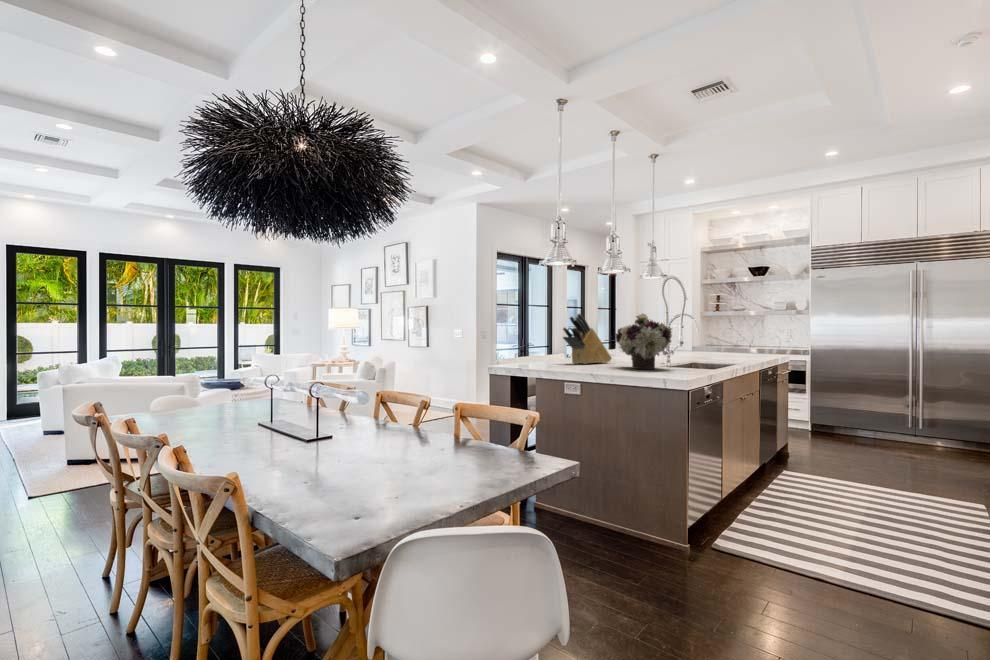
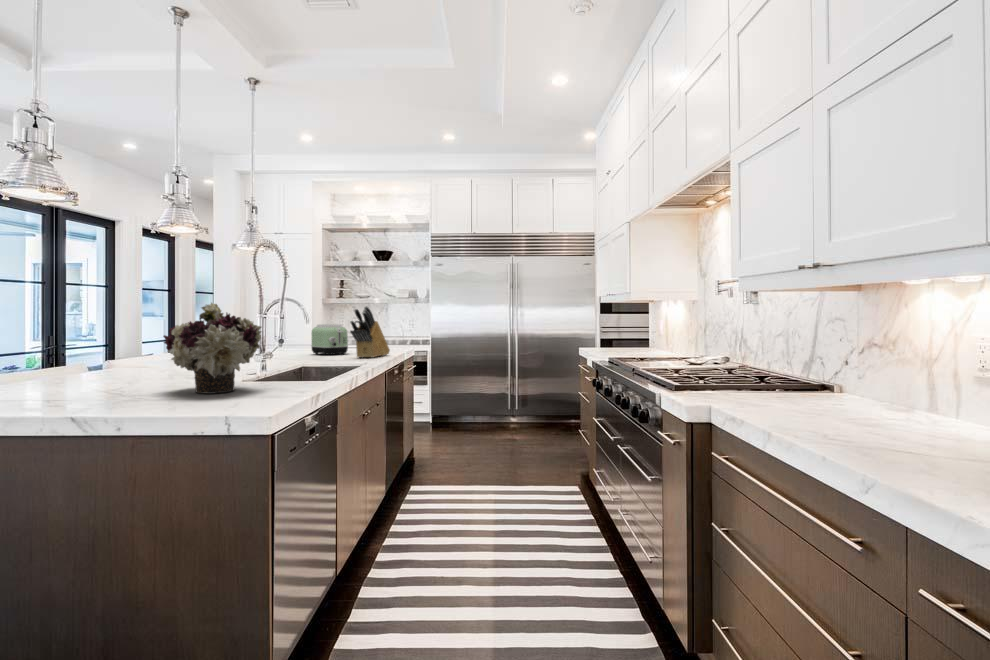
knife block: present [563,314,612,364] -> present [350,306,390,358]
toaster: none [696,332,727,356] -> present [311,324,348,355]

